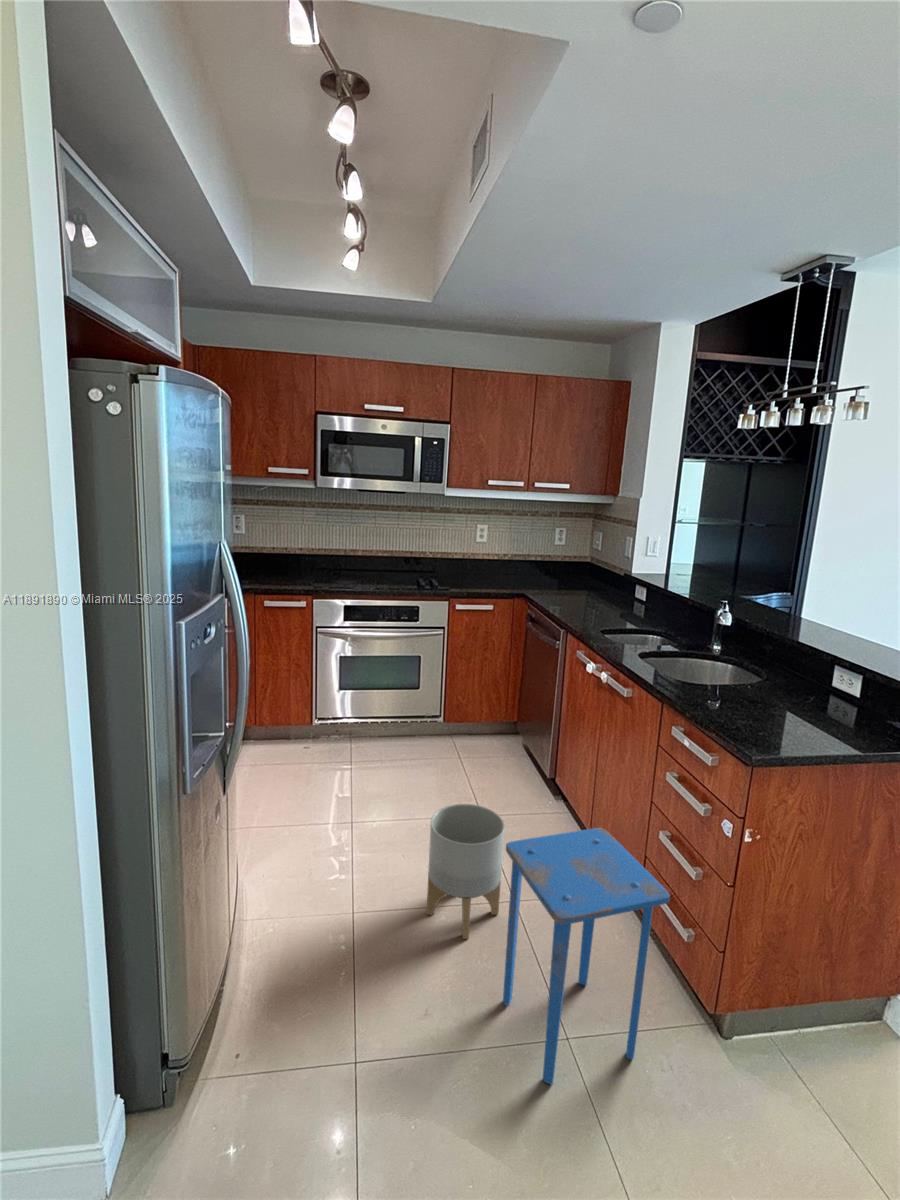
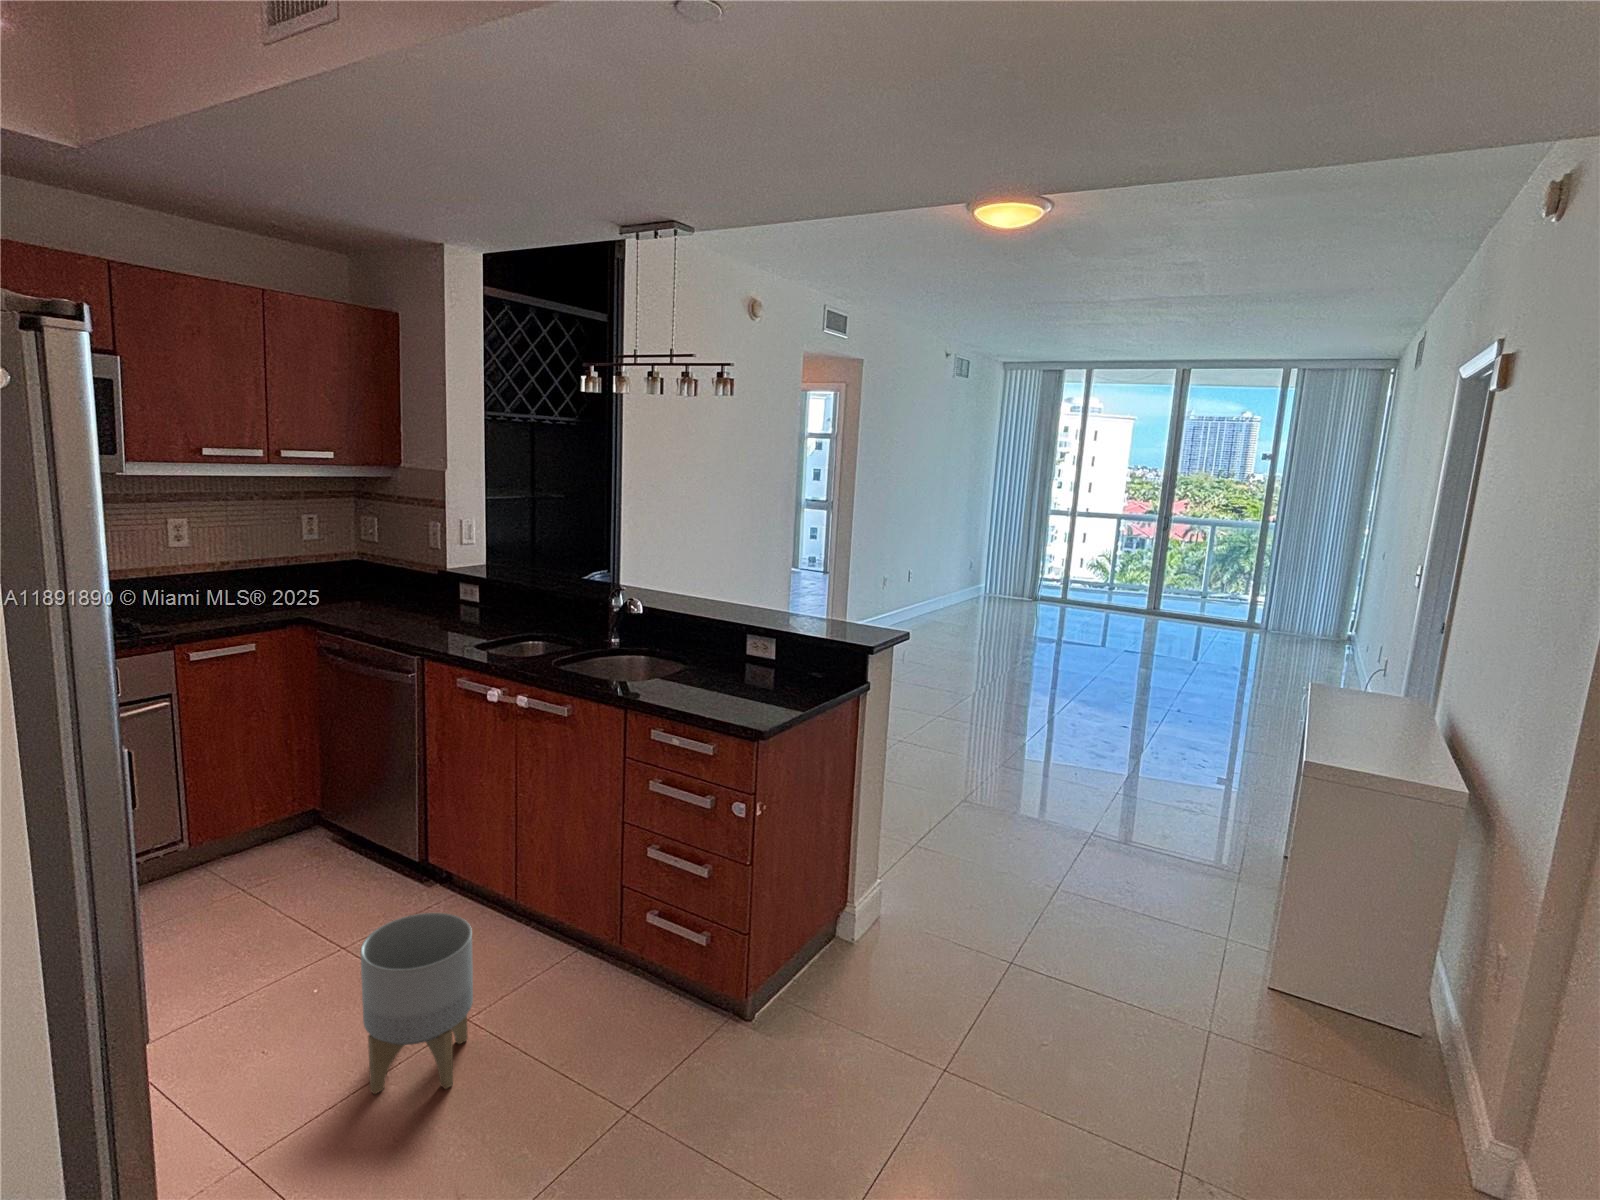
side table: present [503,828,670,1084] -> none [532,863,715,1148]

